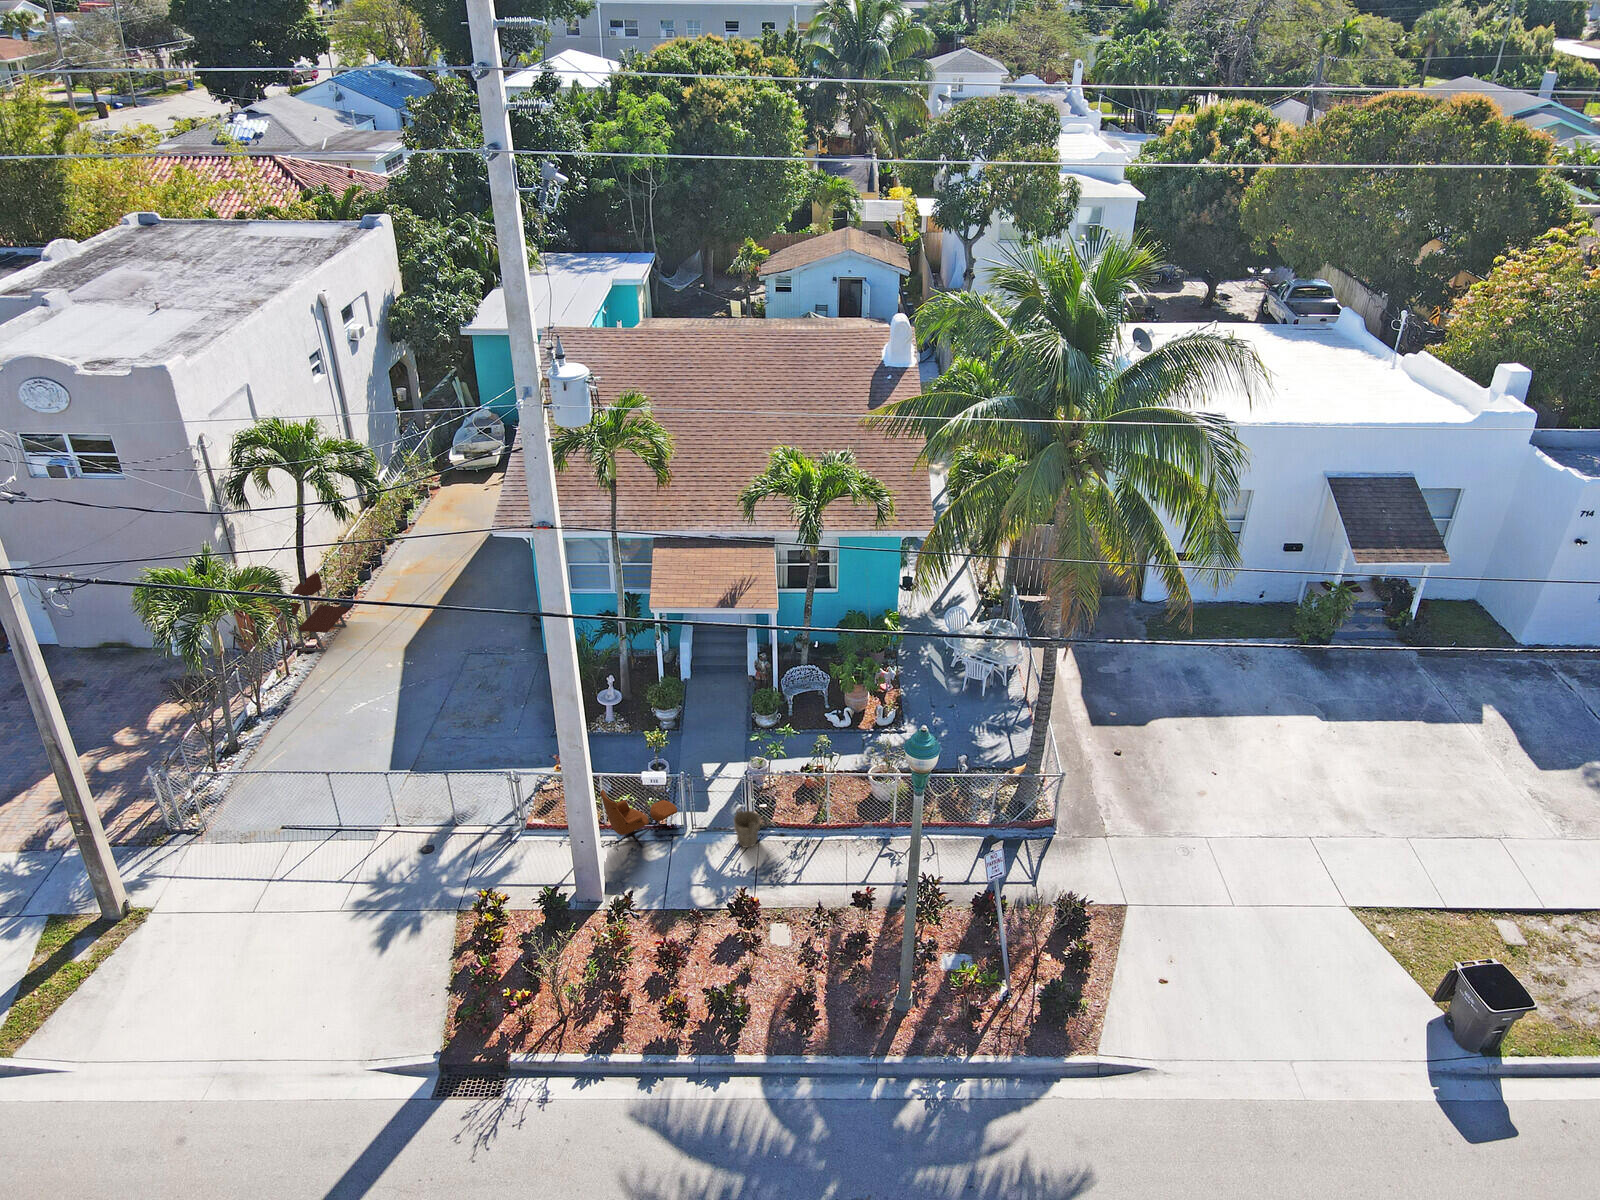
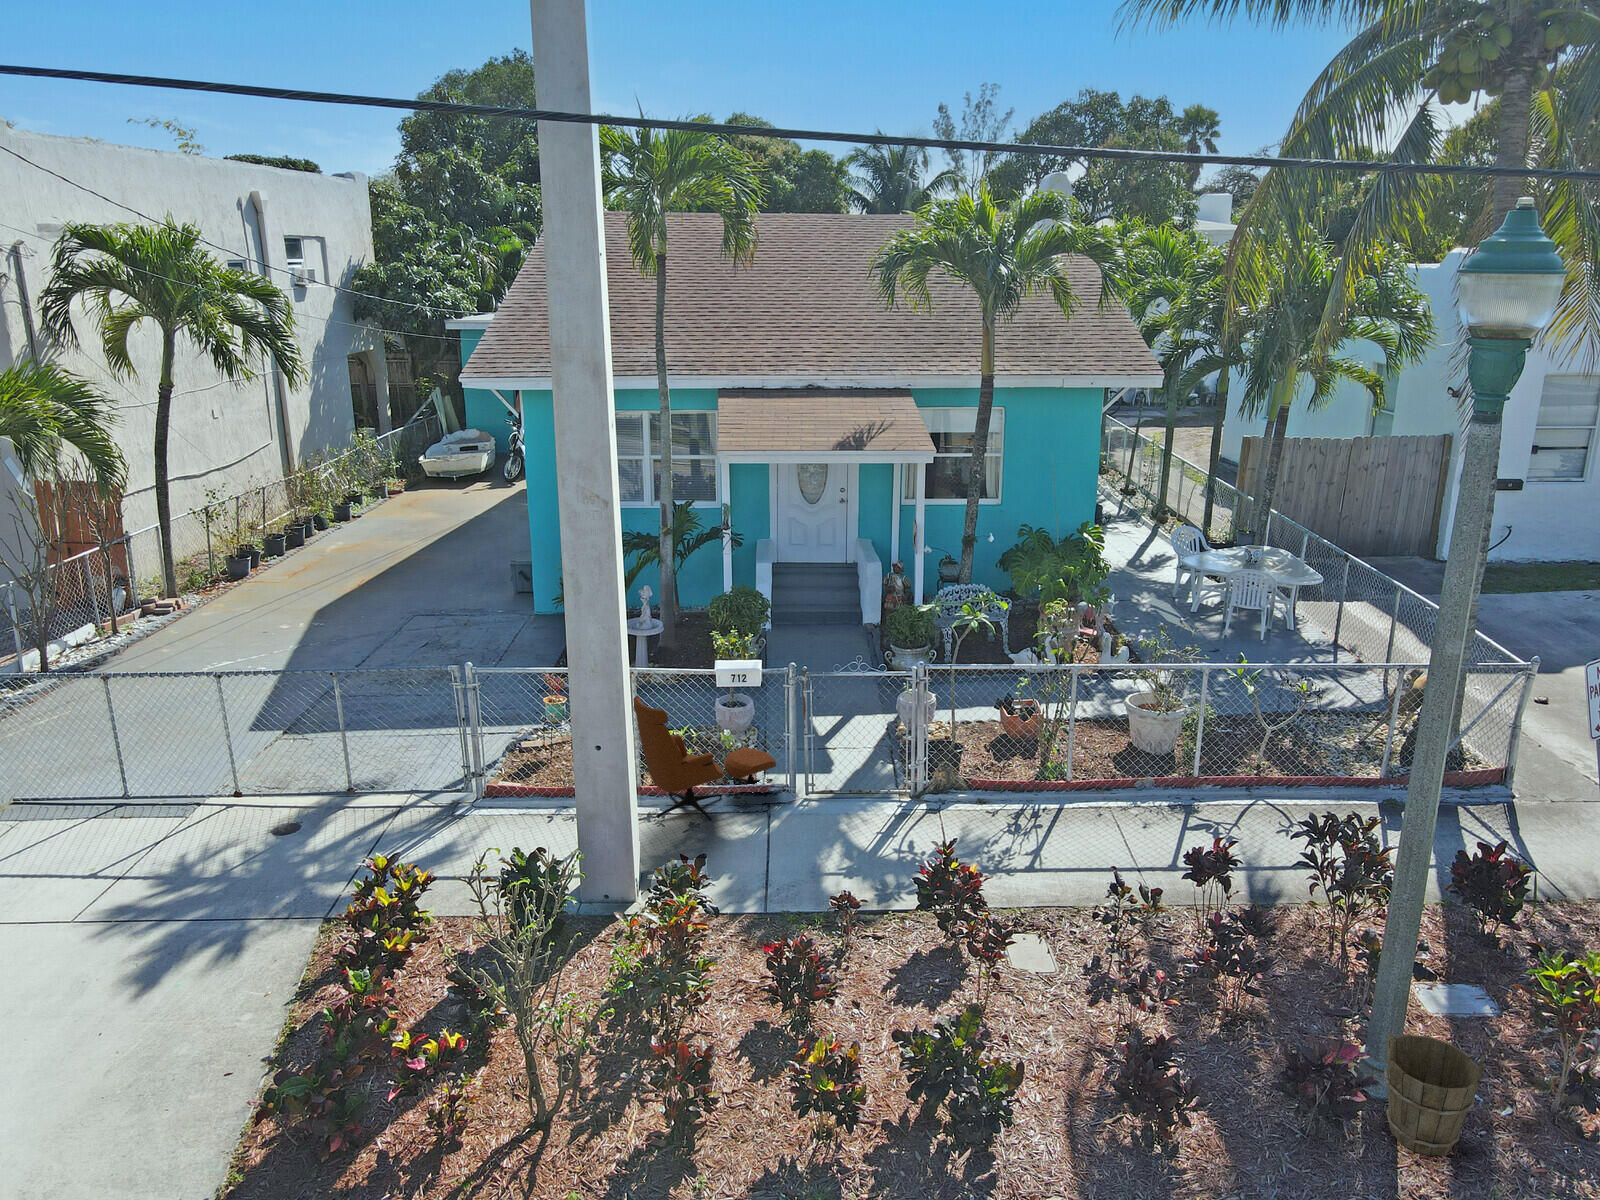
bench: present [289,573,349,652] -> none [137,503,242,614]
bucket: present [734,808,760,848] -> present [1384,1034,1484,1156]

